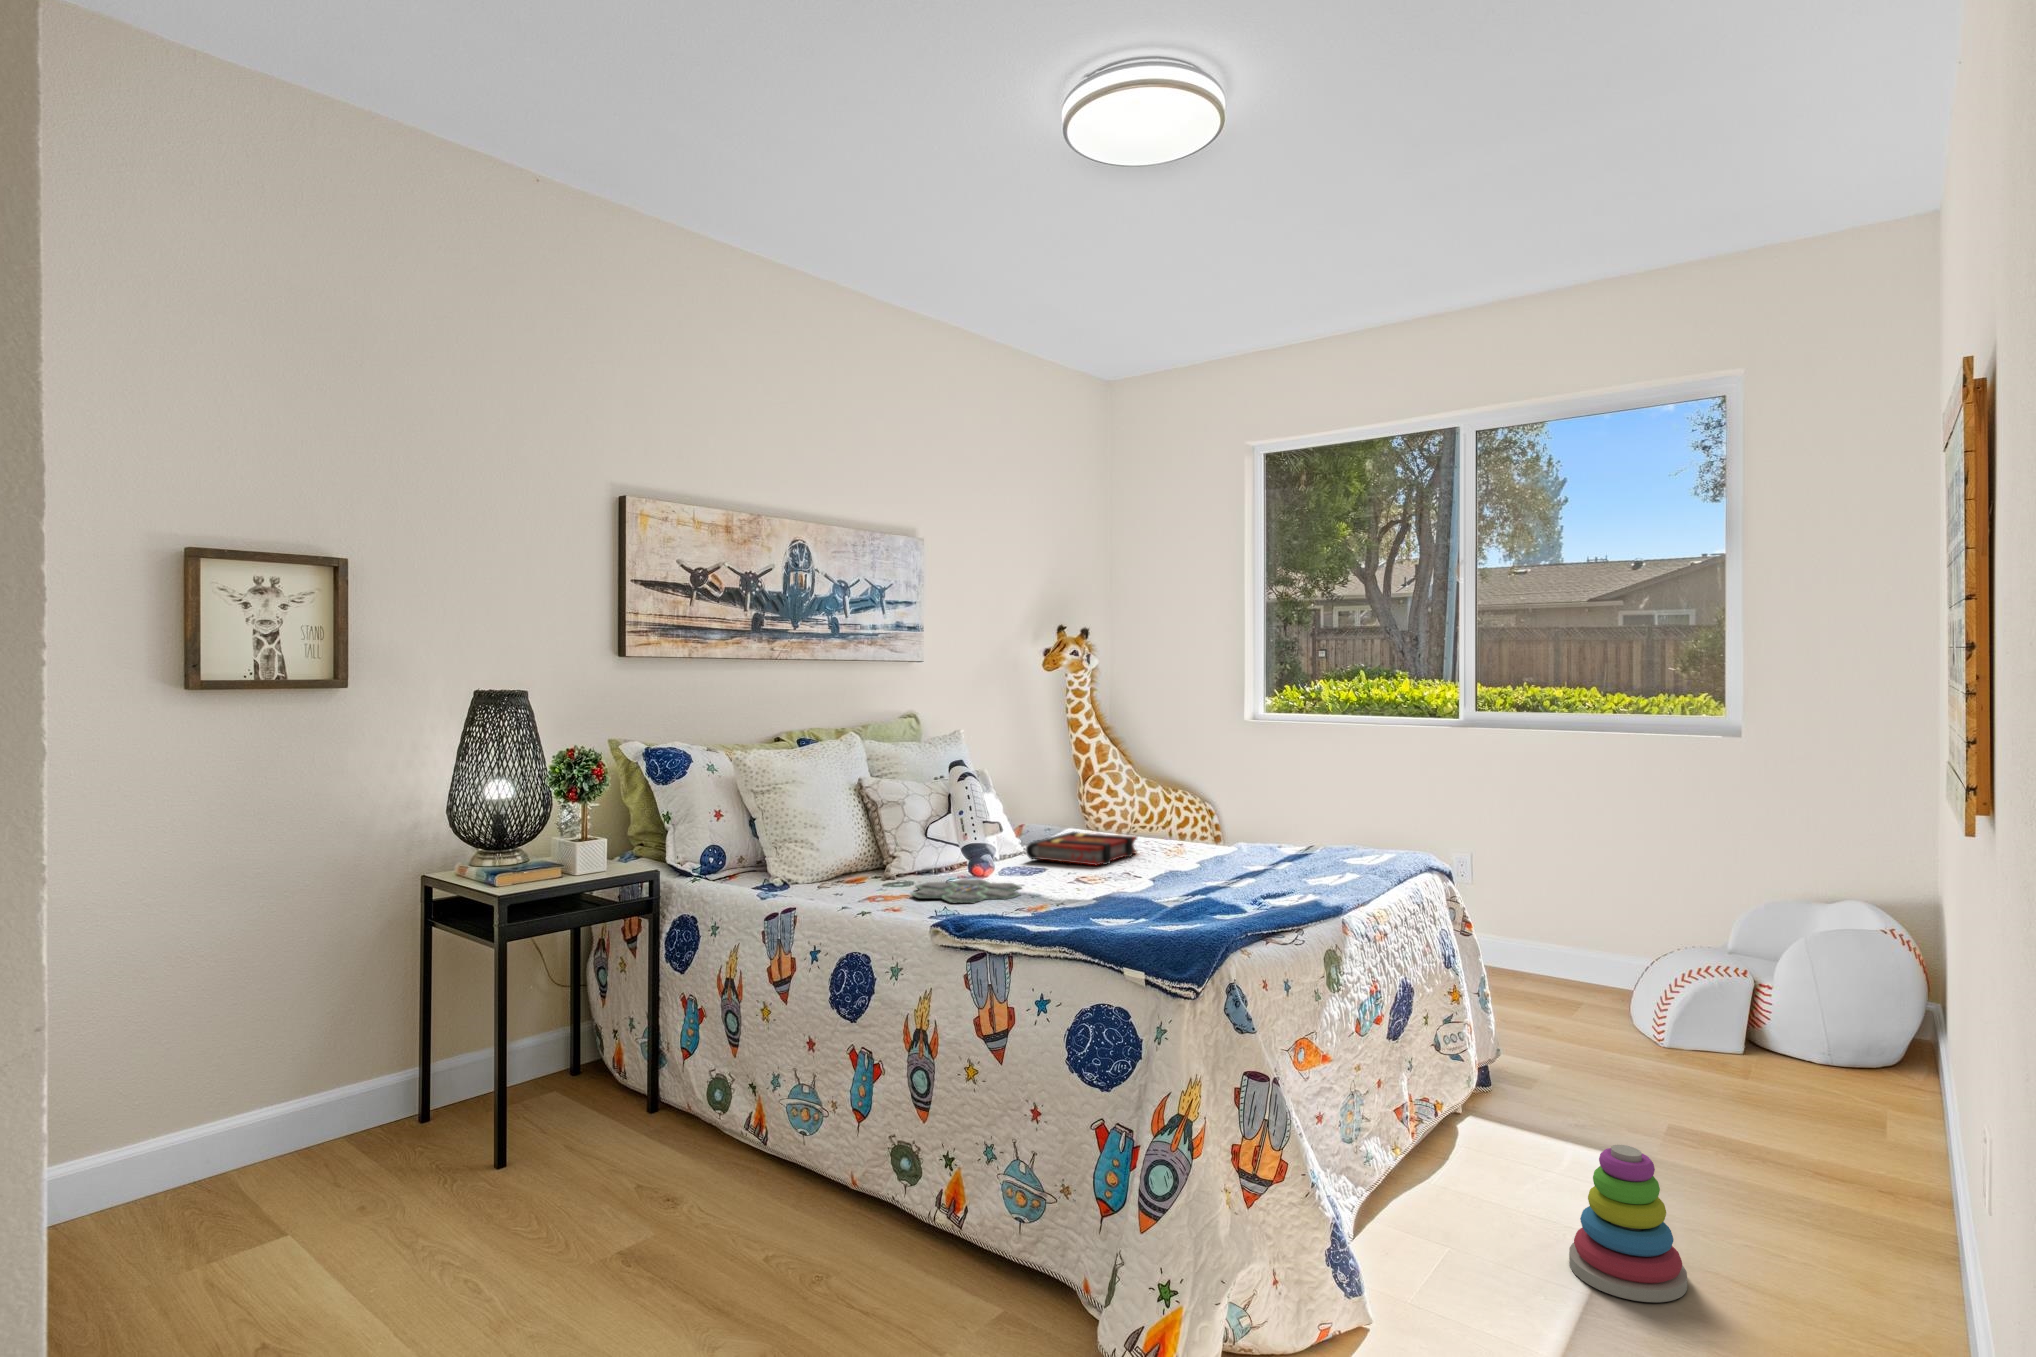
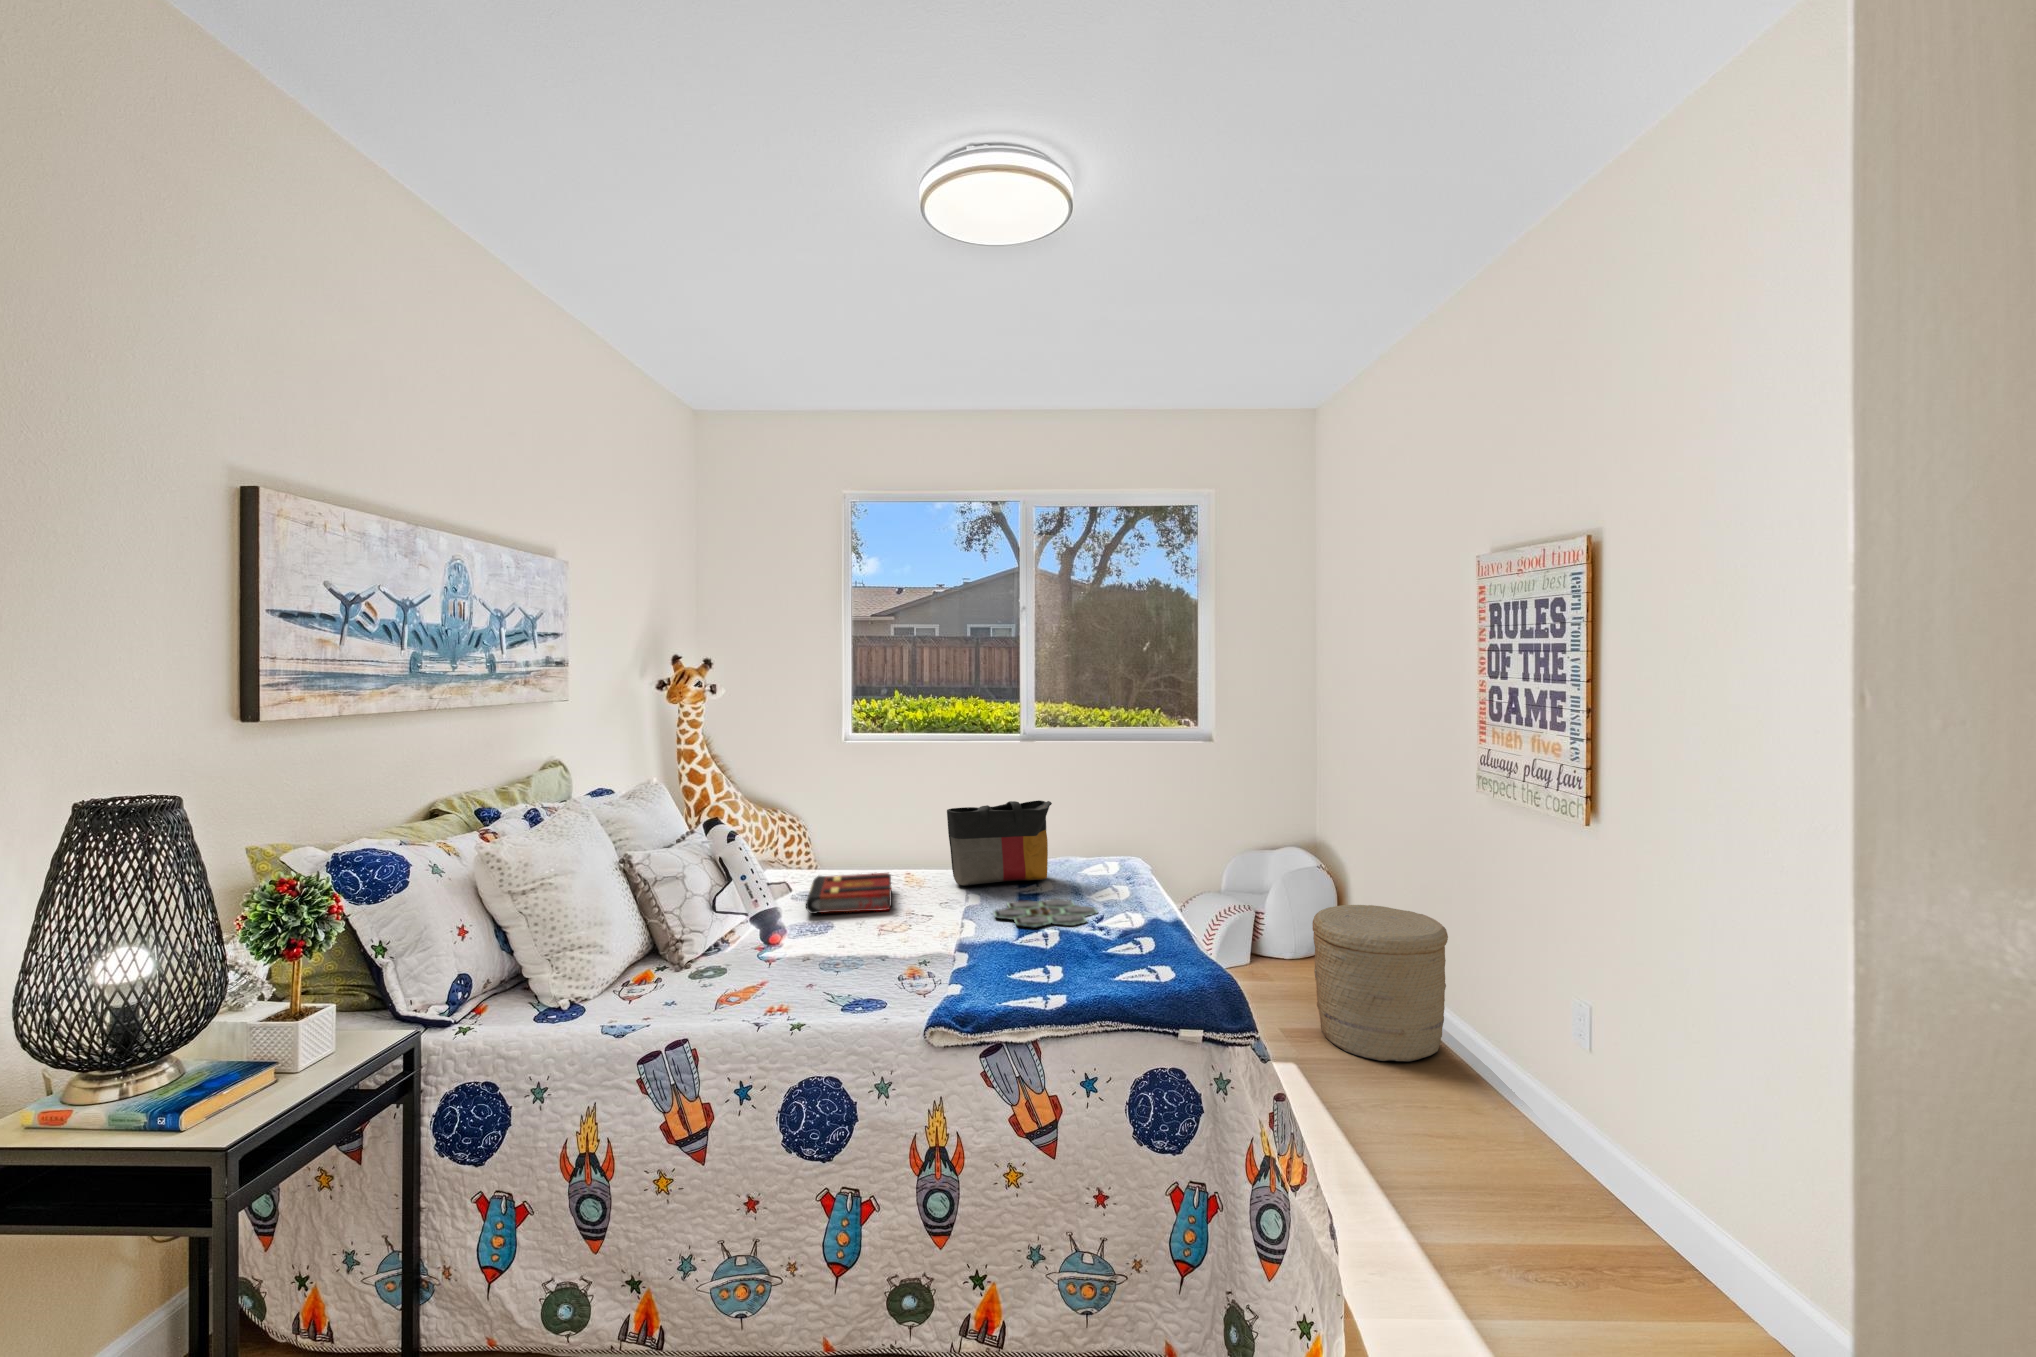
tote bag: none [1189,771,1303,863] -> present [947,800,1052,886]
board game: present [911,879,1021,903] -> present [993,899,1097,928]
woven basket: none [1701,970,1935,1209] -> present [1313,905,1448,1061]
stacking toy: present [1569,1145,1687,1302] -> none [1357,1062,1437,1175]

